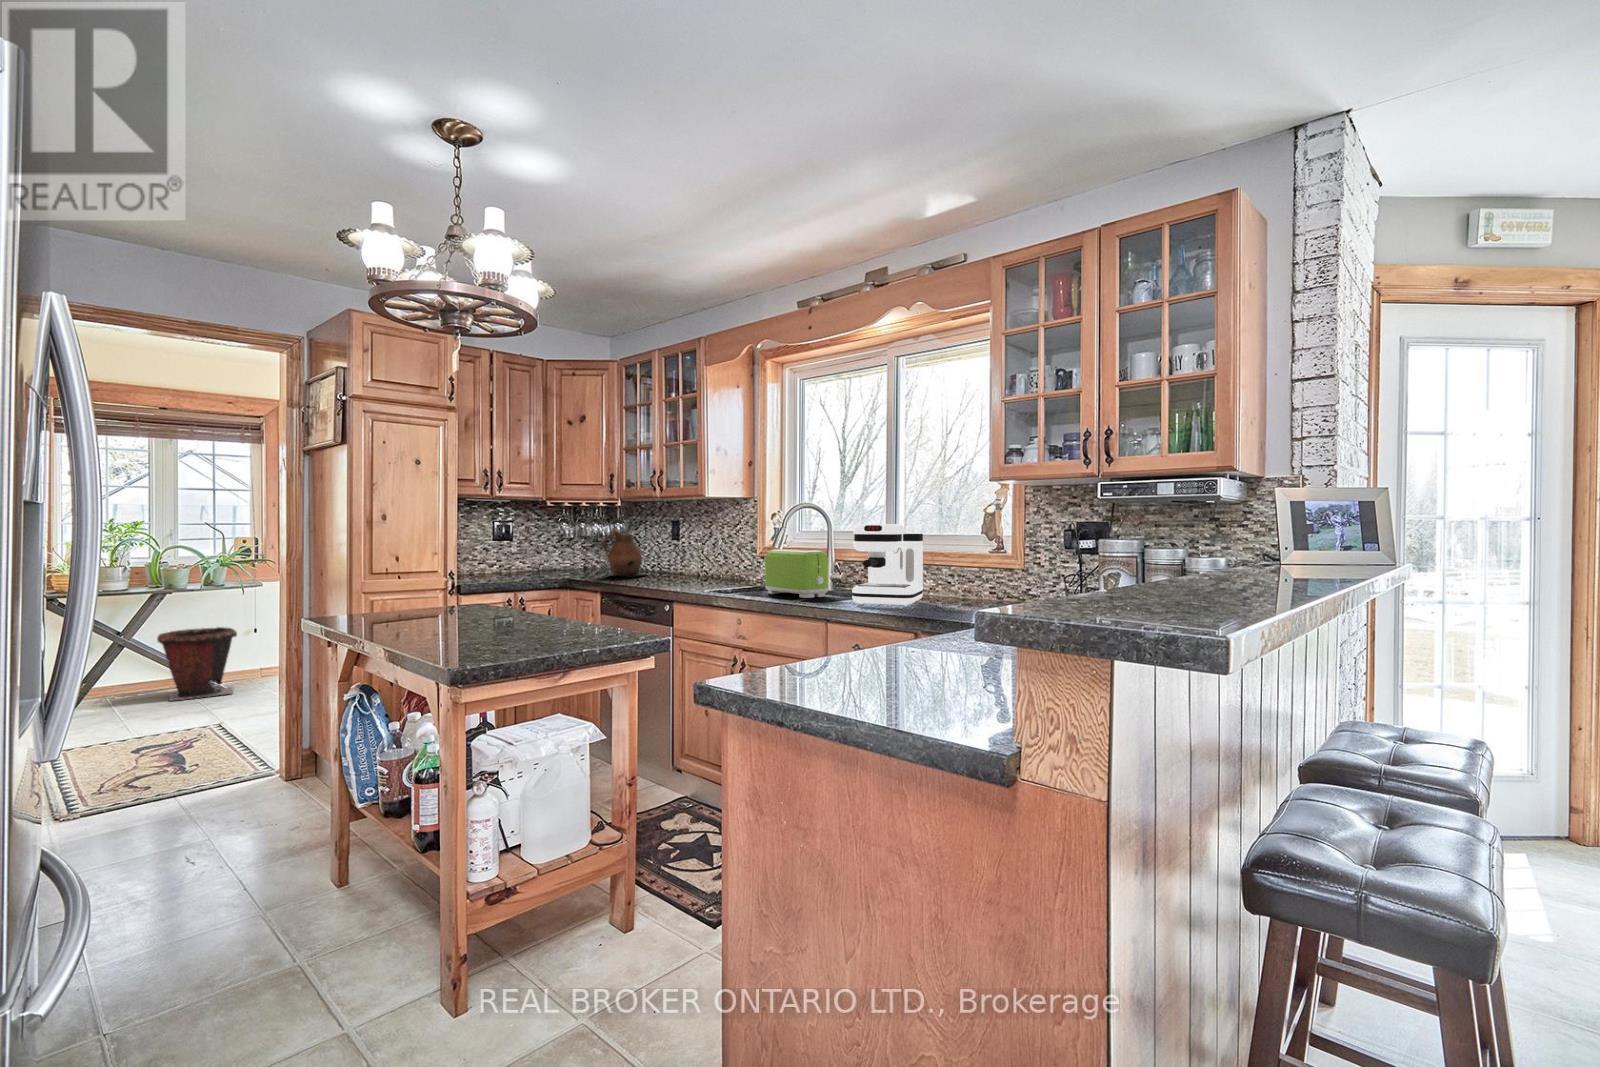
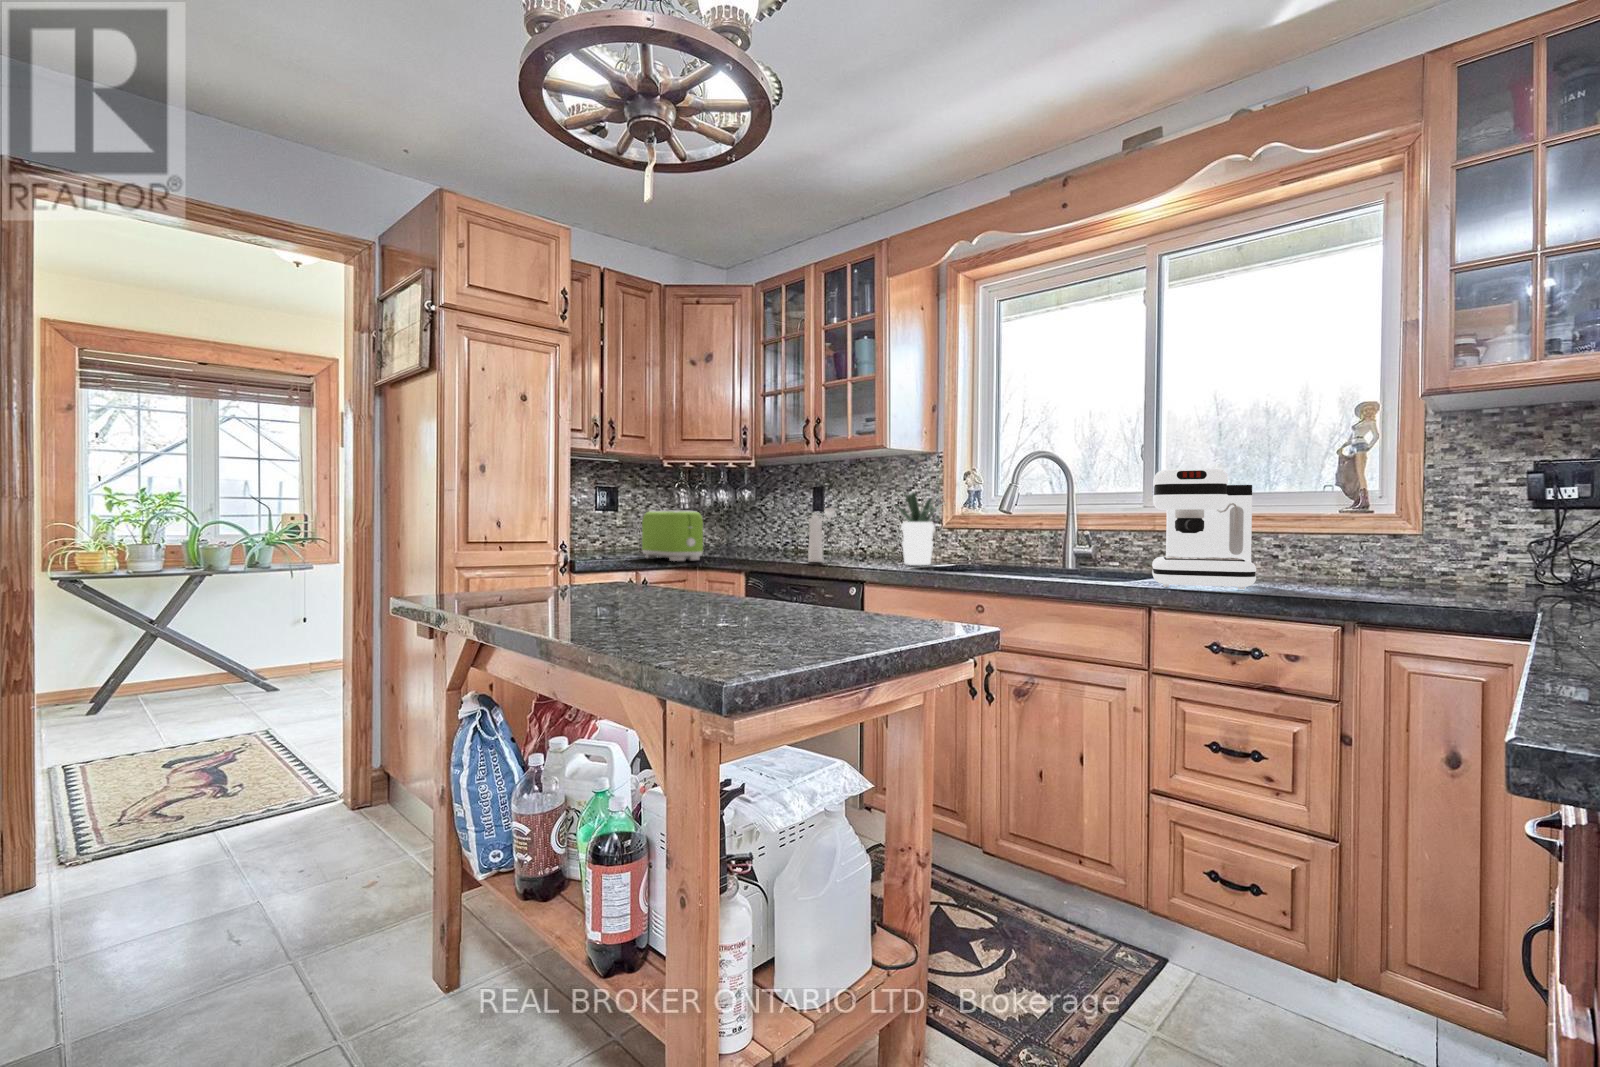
ceramic pitcher: present [603,529,649,577] -> none [737,494,793,556]
potted plant: none [695,530,762,586] -> present [882,492,941,565]
pepper mill: none [648,541,672,583] -> present [808,508,835,562]
toaster: present [765,549,828,598] -> present [642,511,703,561]
trash can: present [157,627,237,701] -> none [194,614,285,703]

